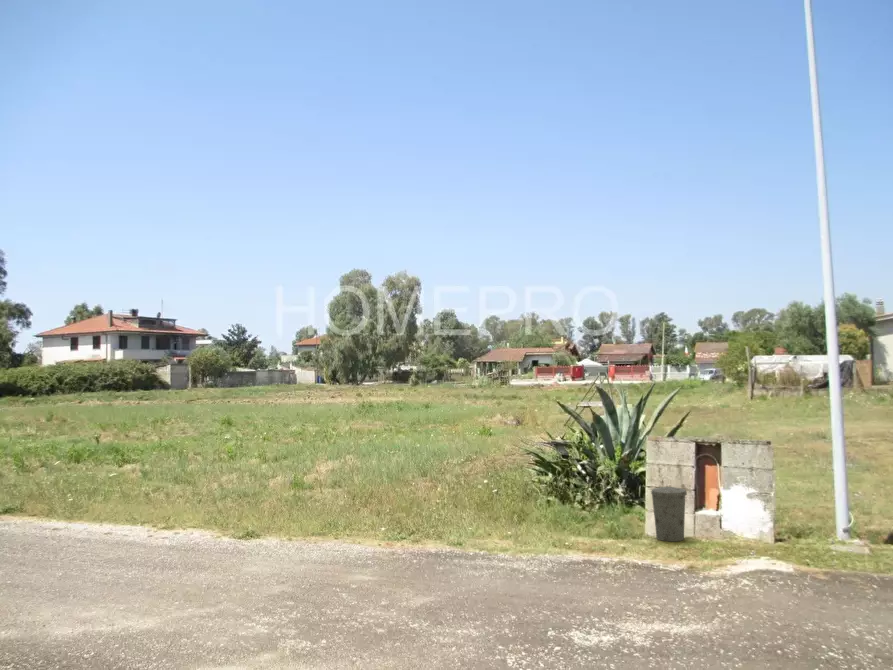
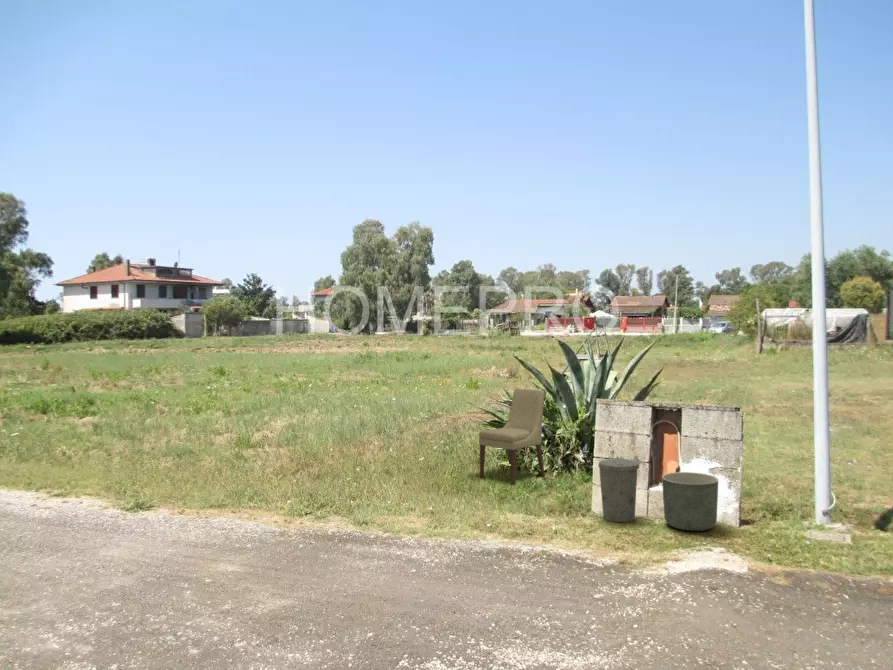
chair: none [532,430,592,515] -> present [479,388,545,484]
planter: none [707,498,756,547] -> present [662,472,718,531]

